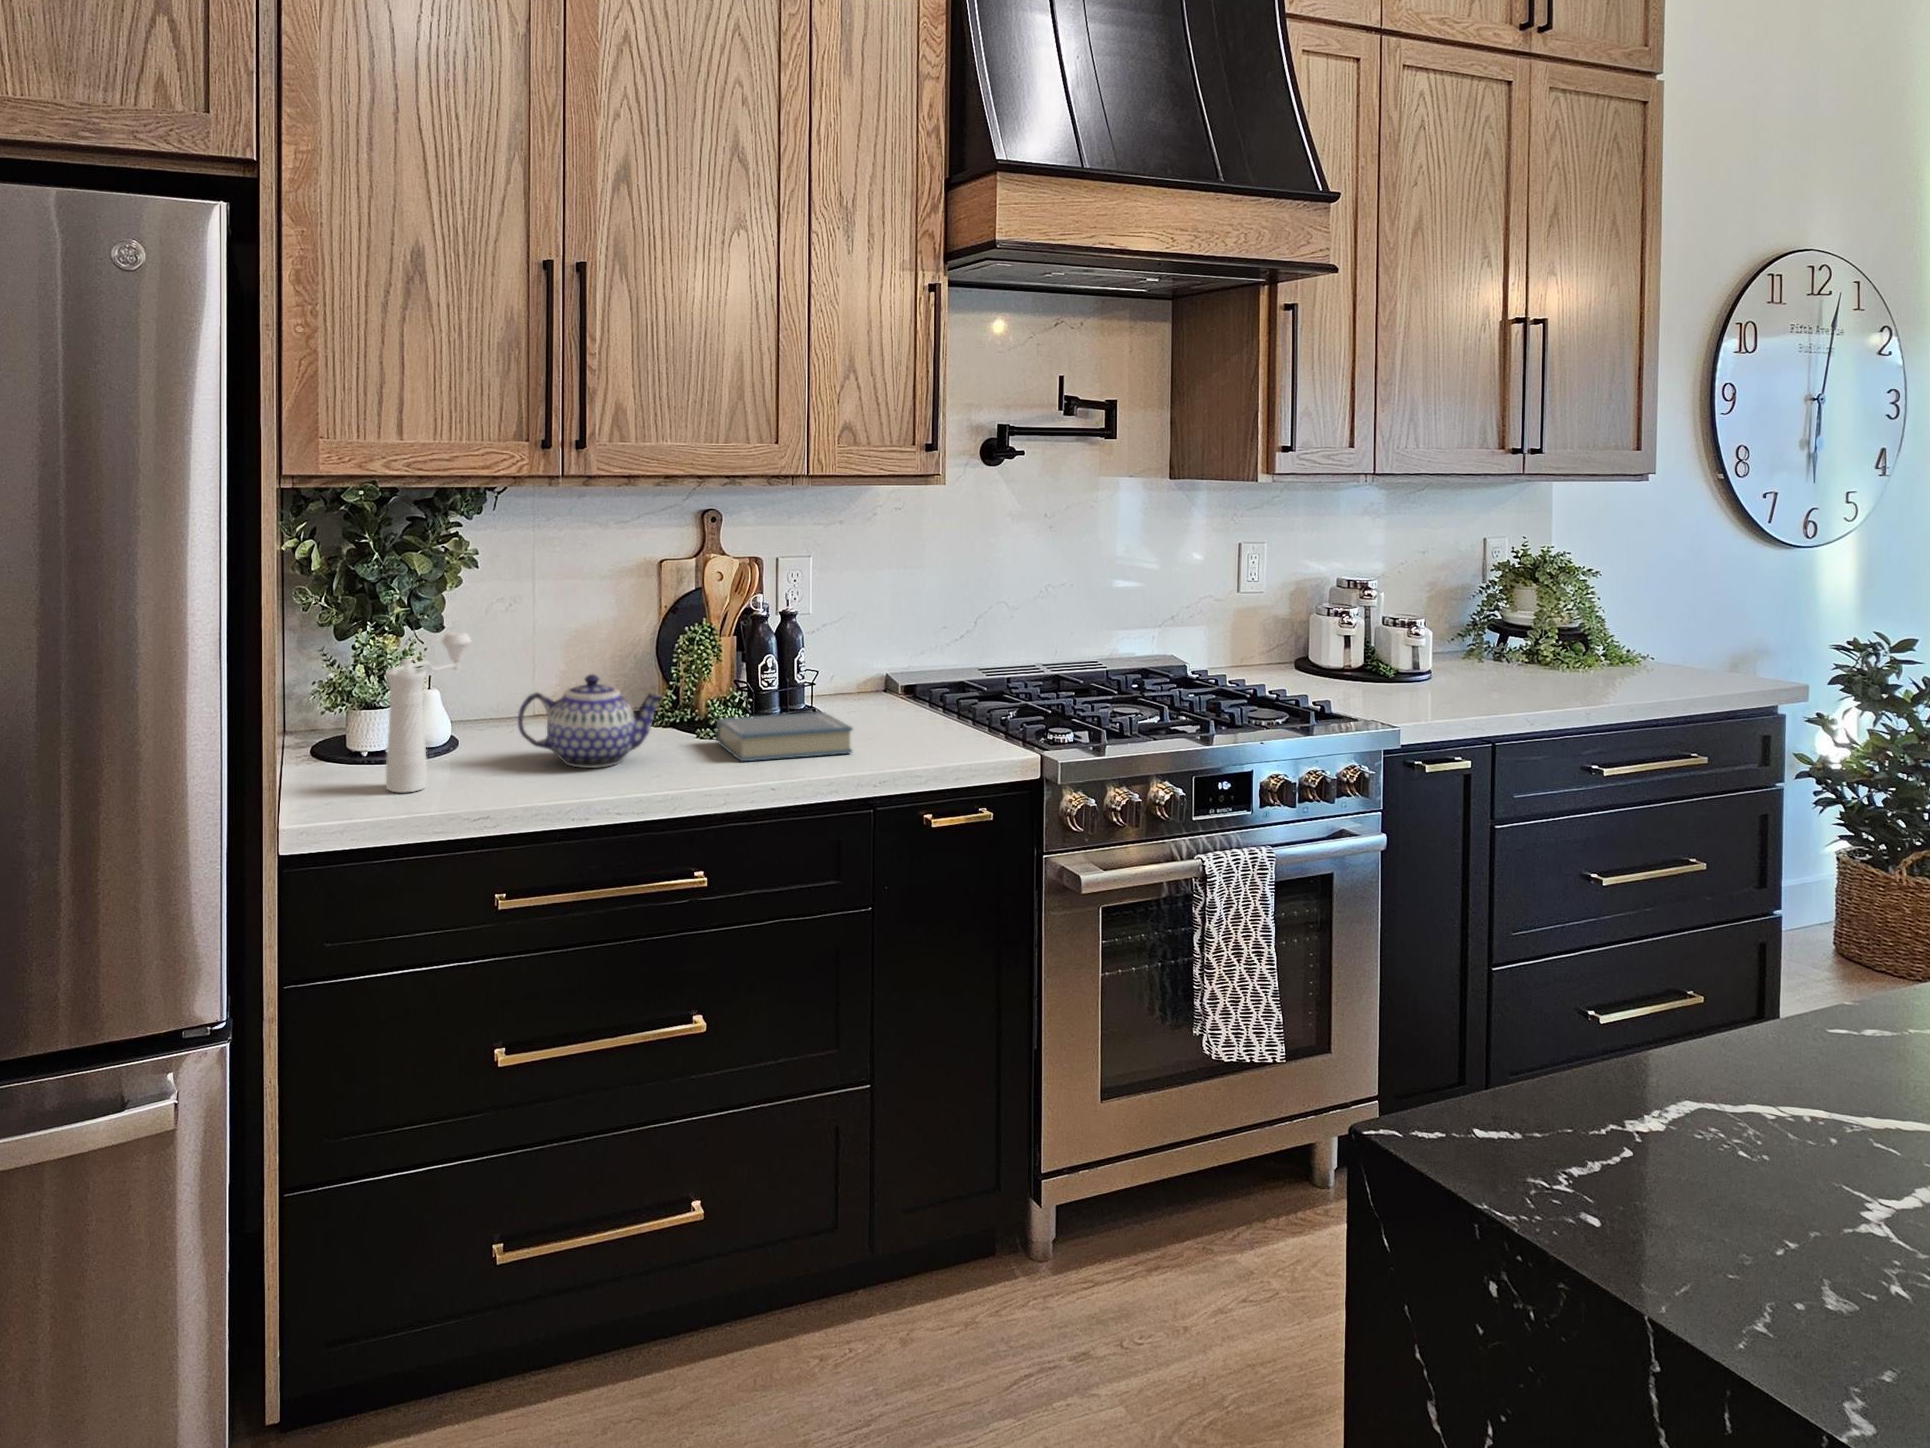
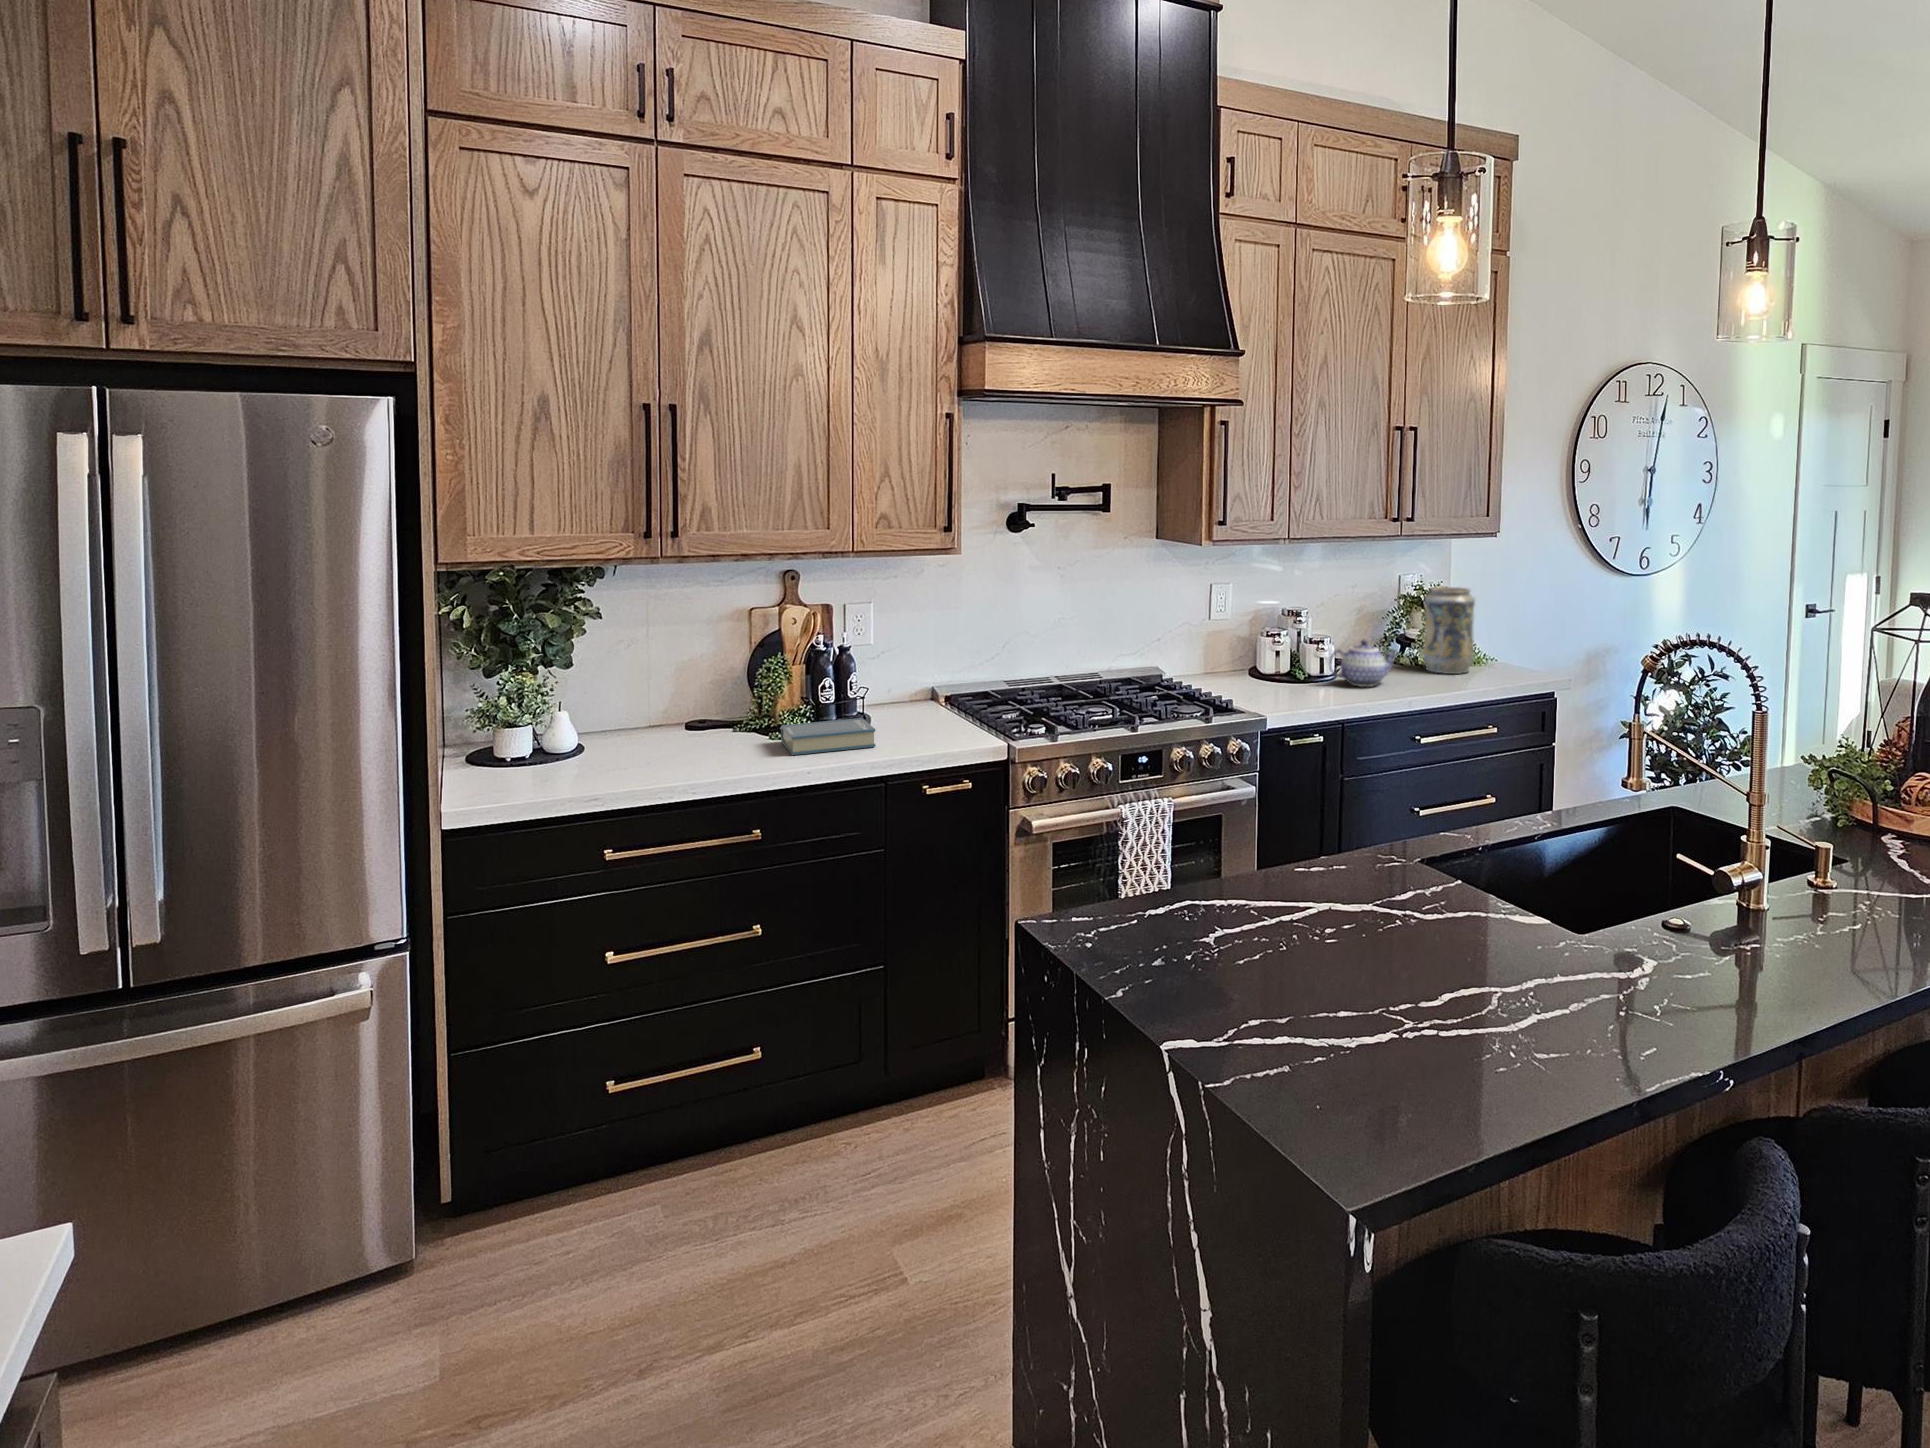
decorative vase: none [1554,551,1641,675] -> present [1422,587,1475,674]
pepper mill: present [386,632,471,793] -> none [521,671,589,785]
teapot: present [518,675,663,768] -> present [1329,639,1396,687]

